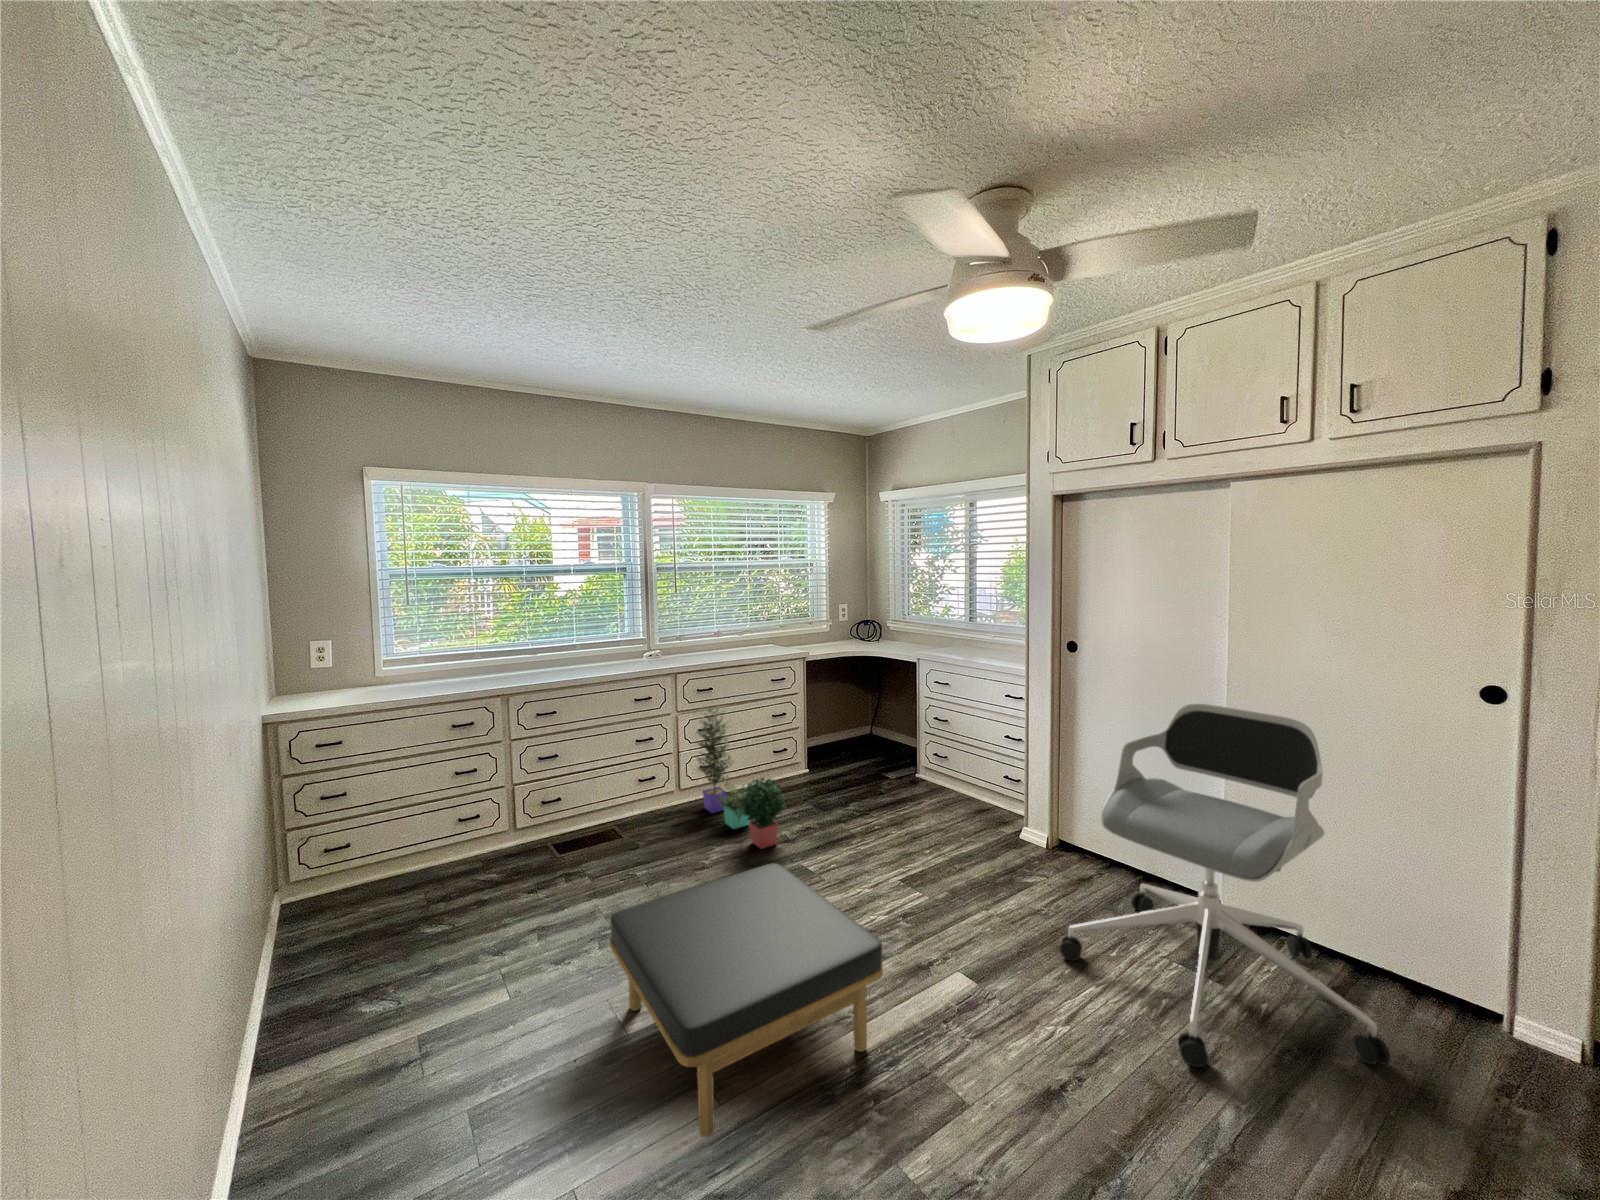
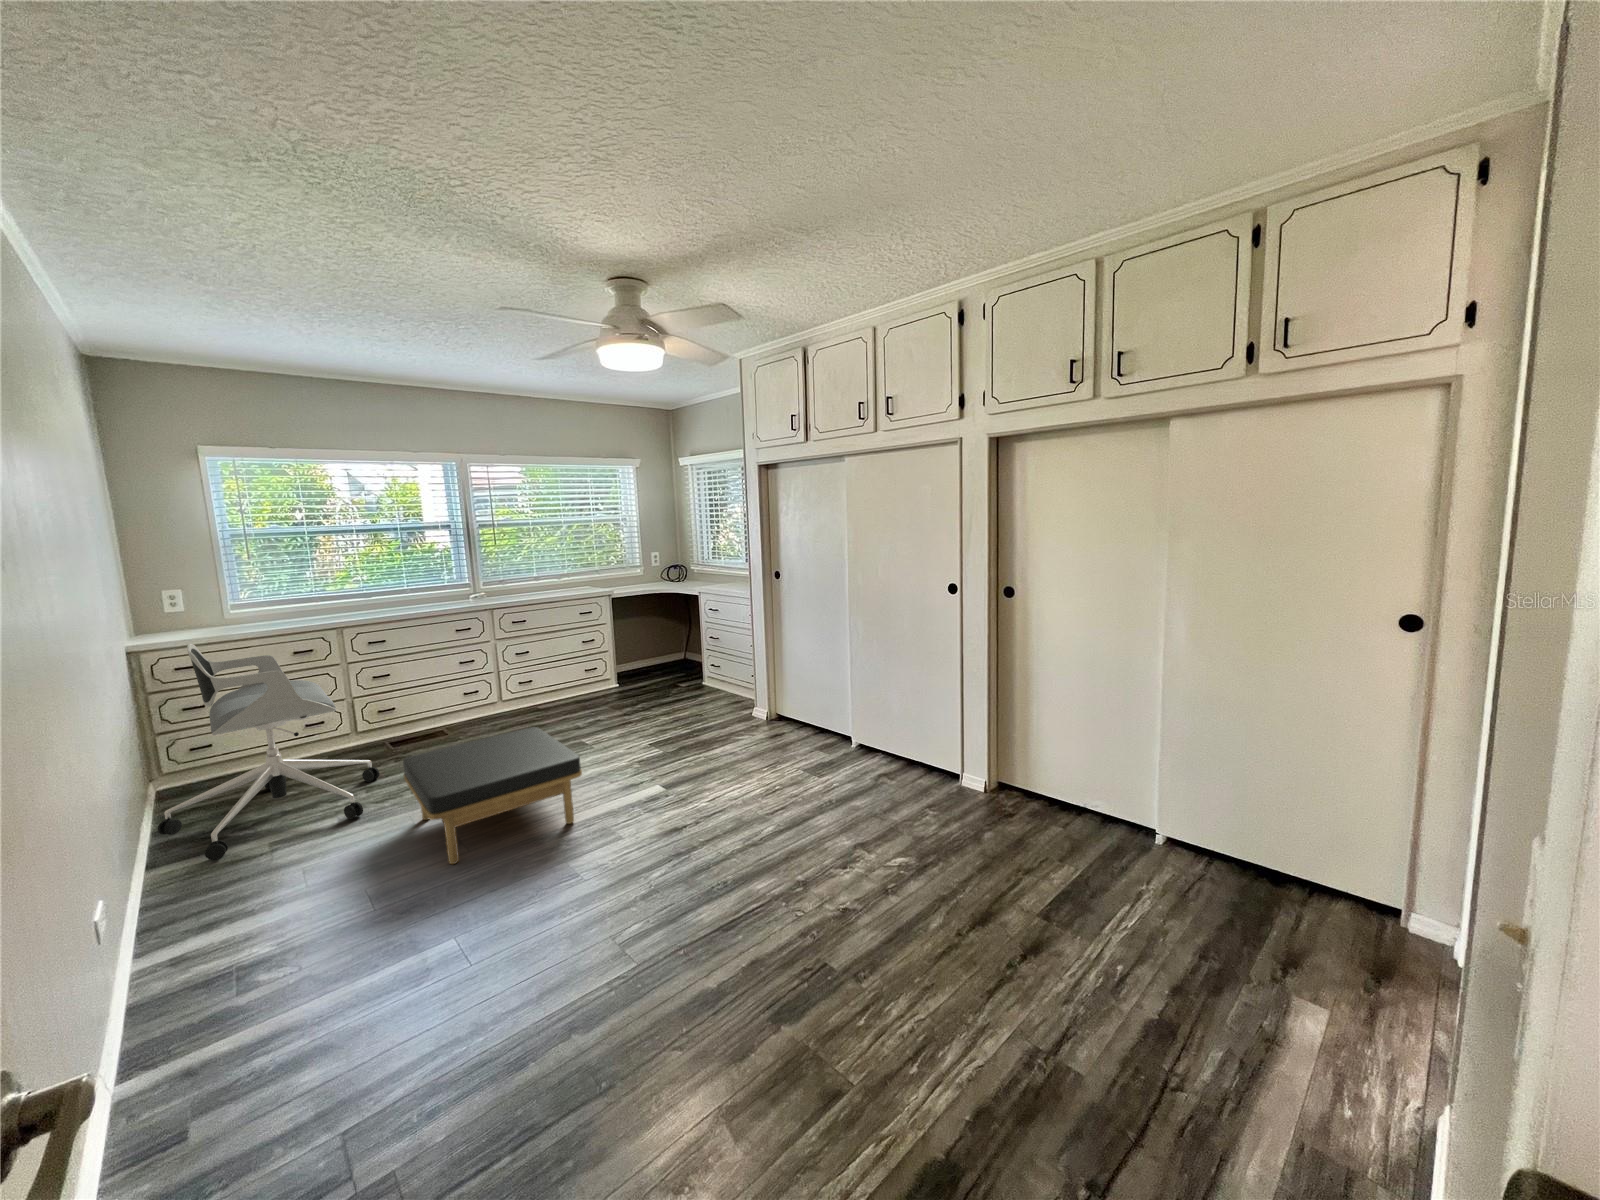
office chair: present [1060,704,1390,1067] -> present [158,644,380,860]
potted plant: present [698,708,785,849] -> none [509,633,575,734]

